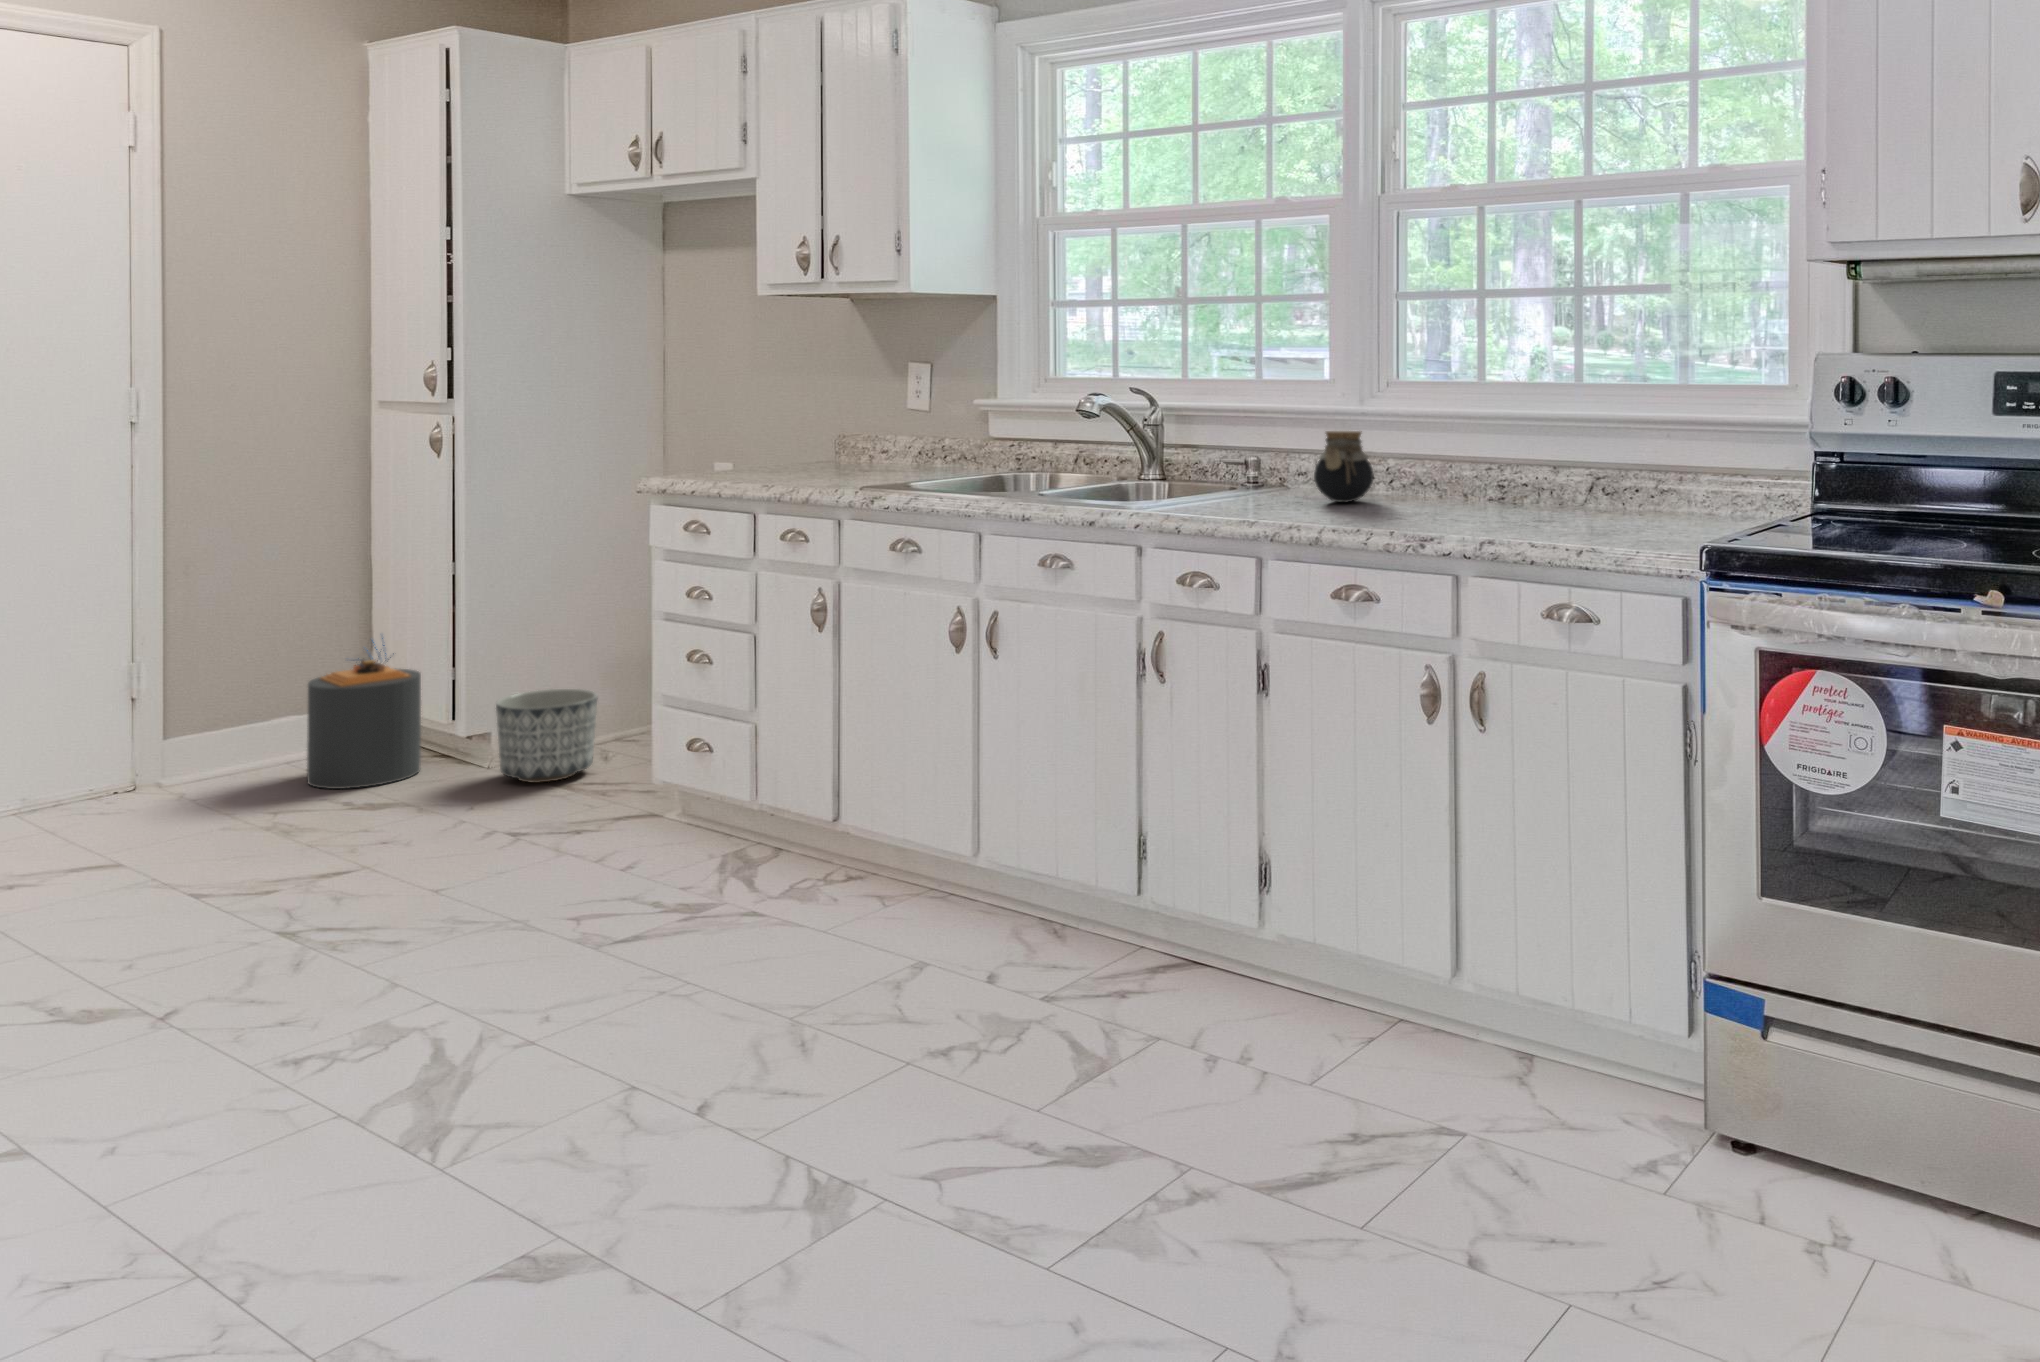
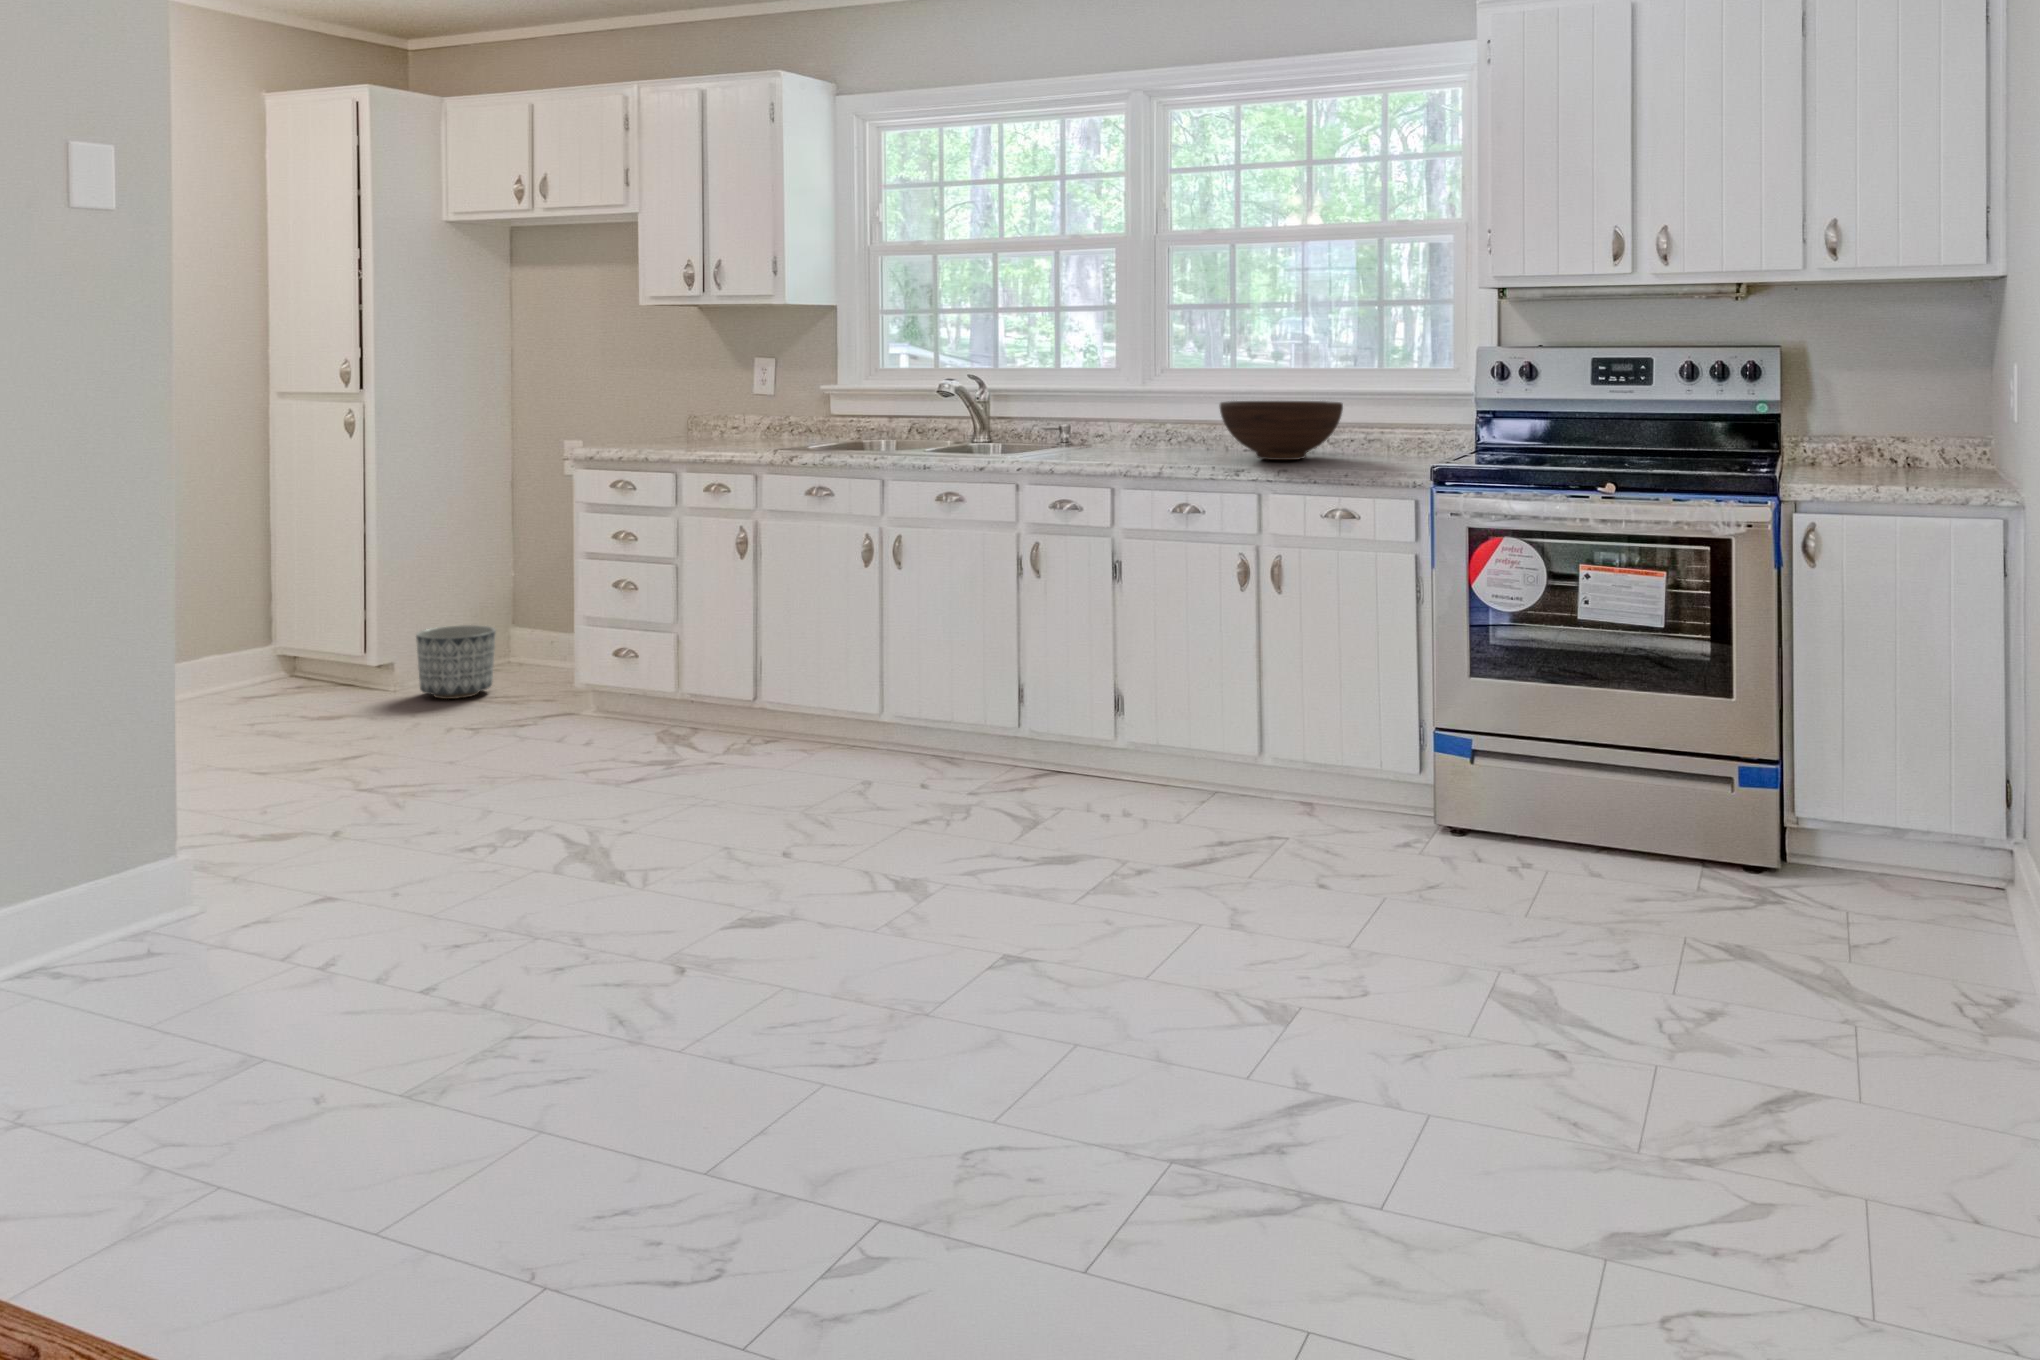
jar: present [1314,431,1374,502] -> none [1126,402,1168,453]
fruit bowl: none [1428,431,1609,521] -> present [1219,401,1343,460]
trash can: present [307,638,421,789] -> none [255,580,344,709]

